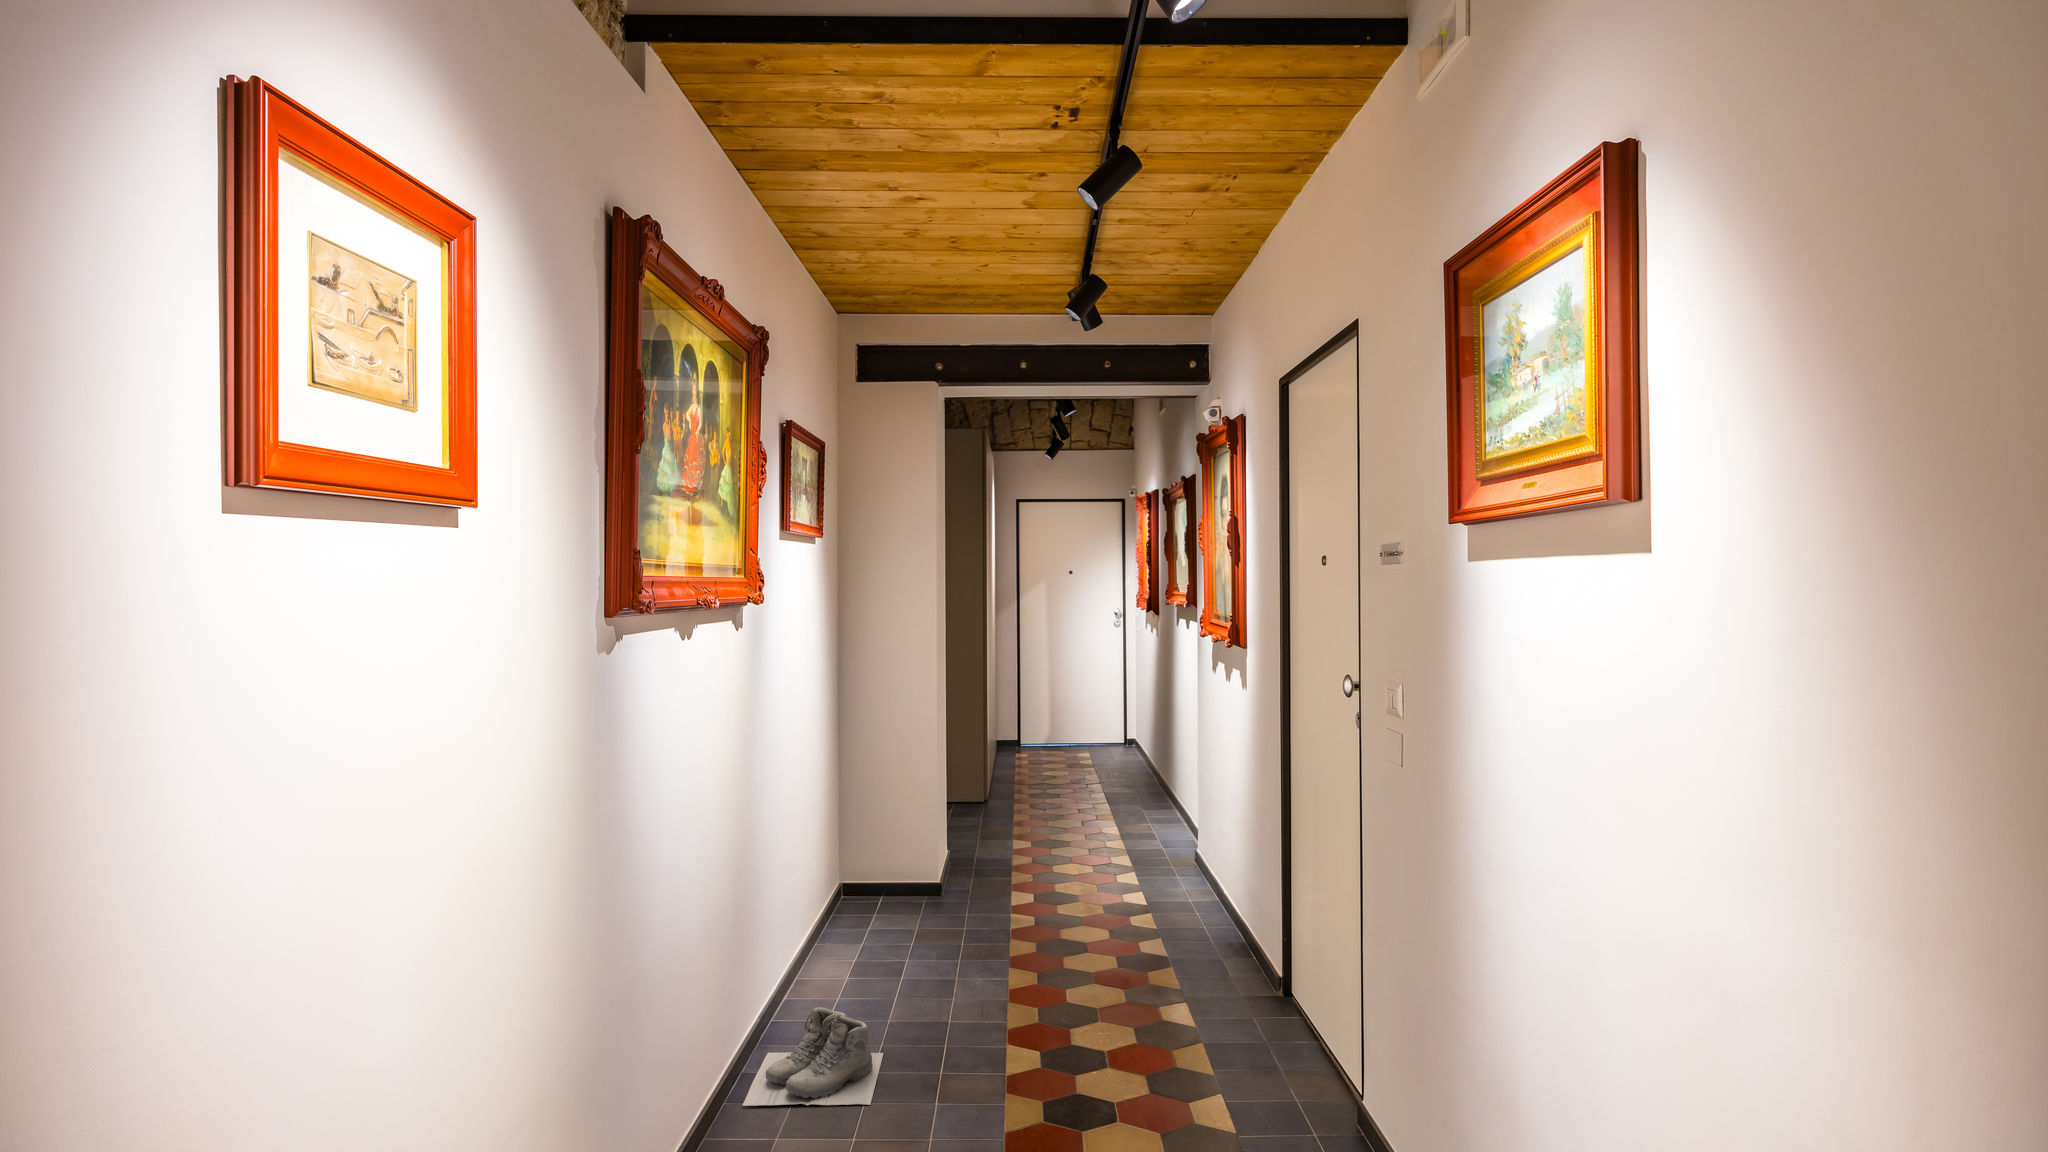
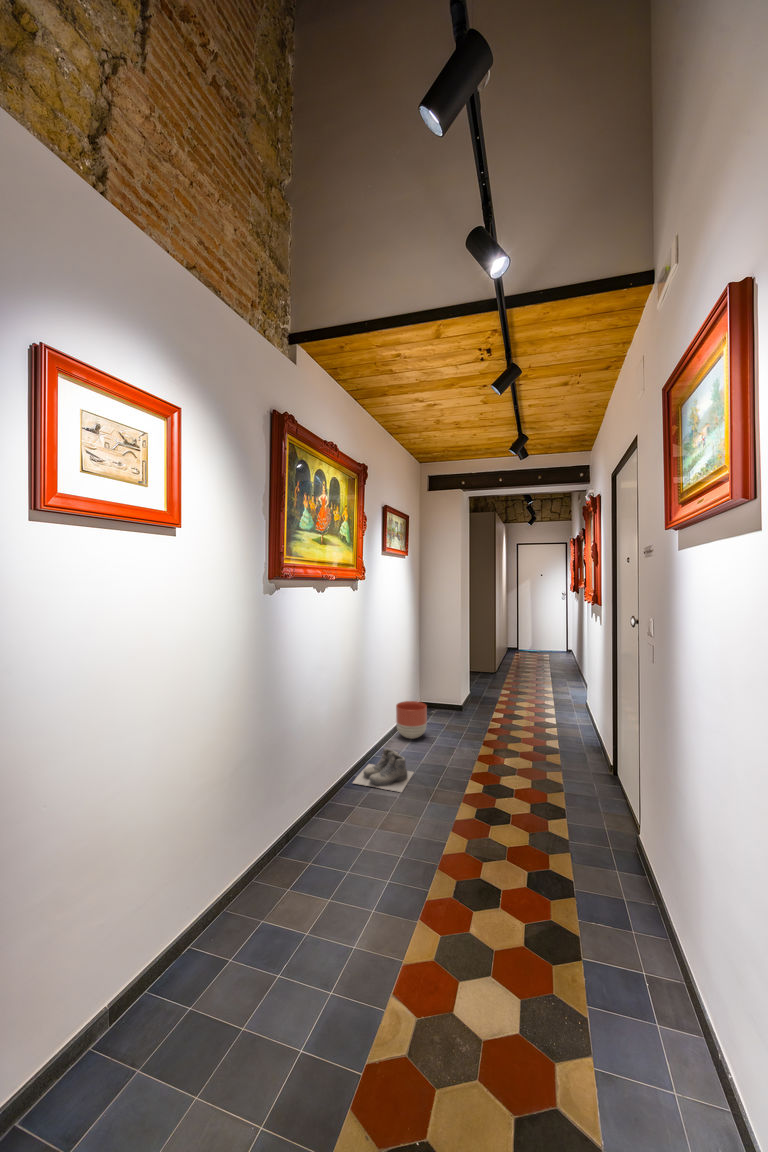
planter: none [810,887,884,977] -> present [396,701,427,739]

